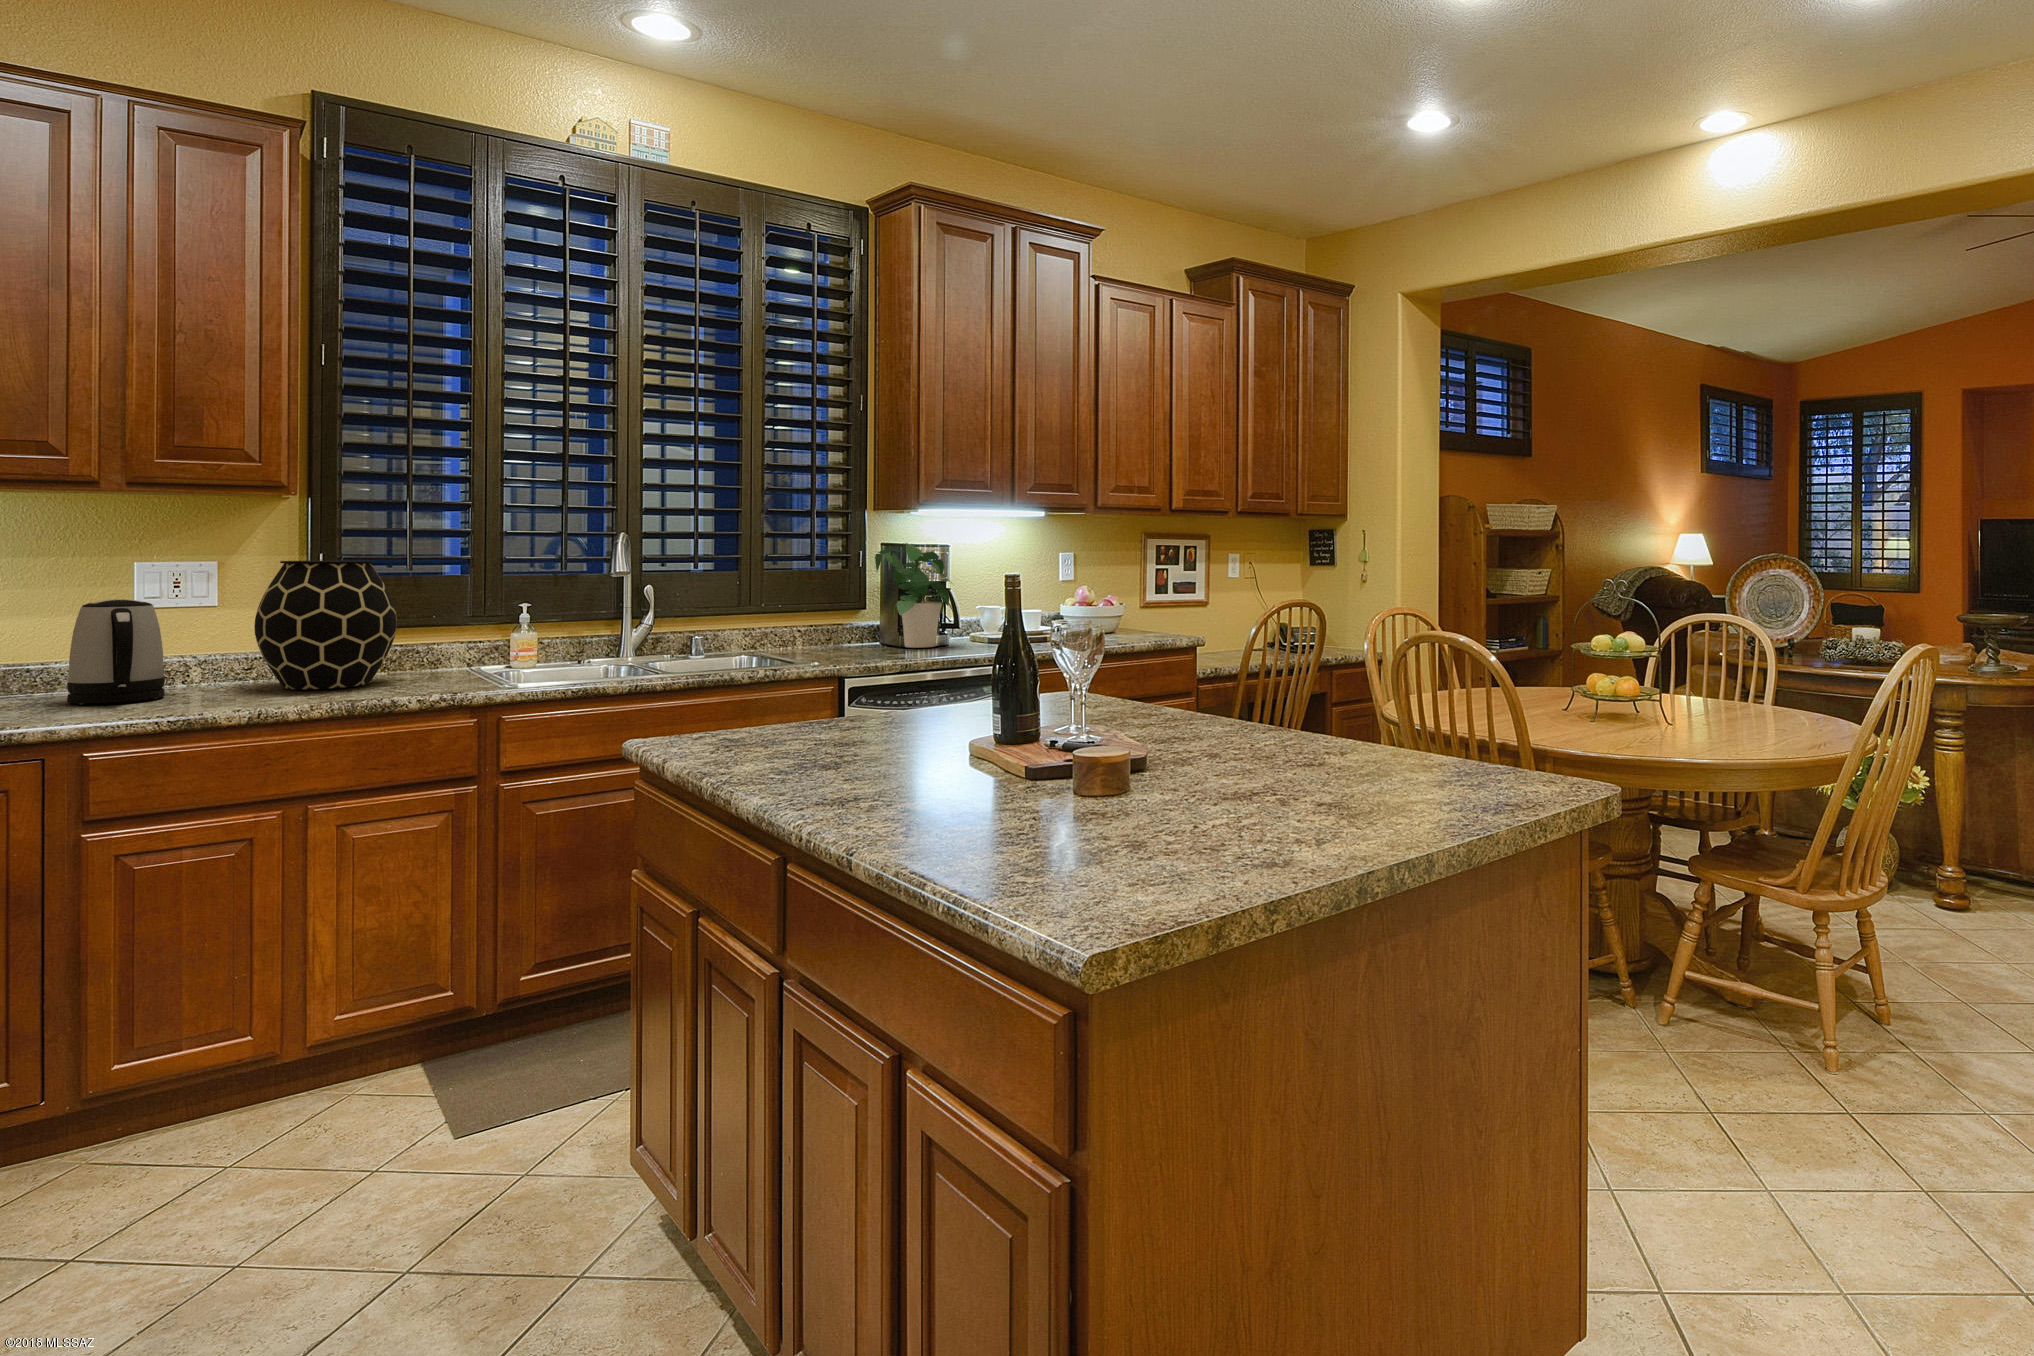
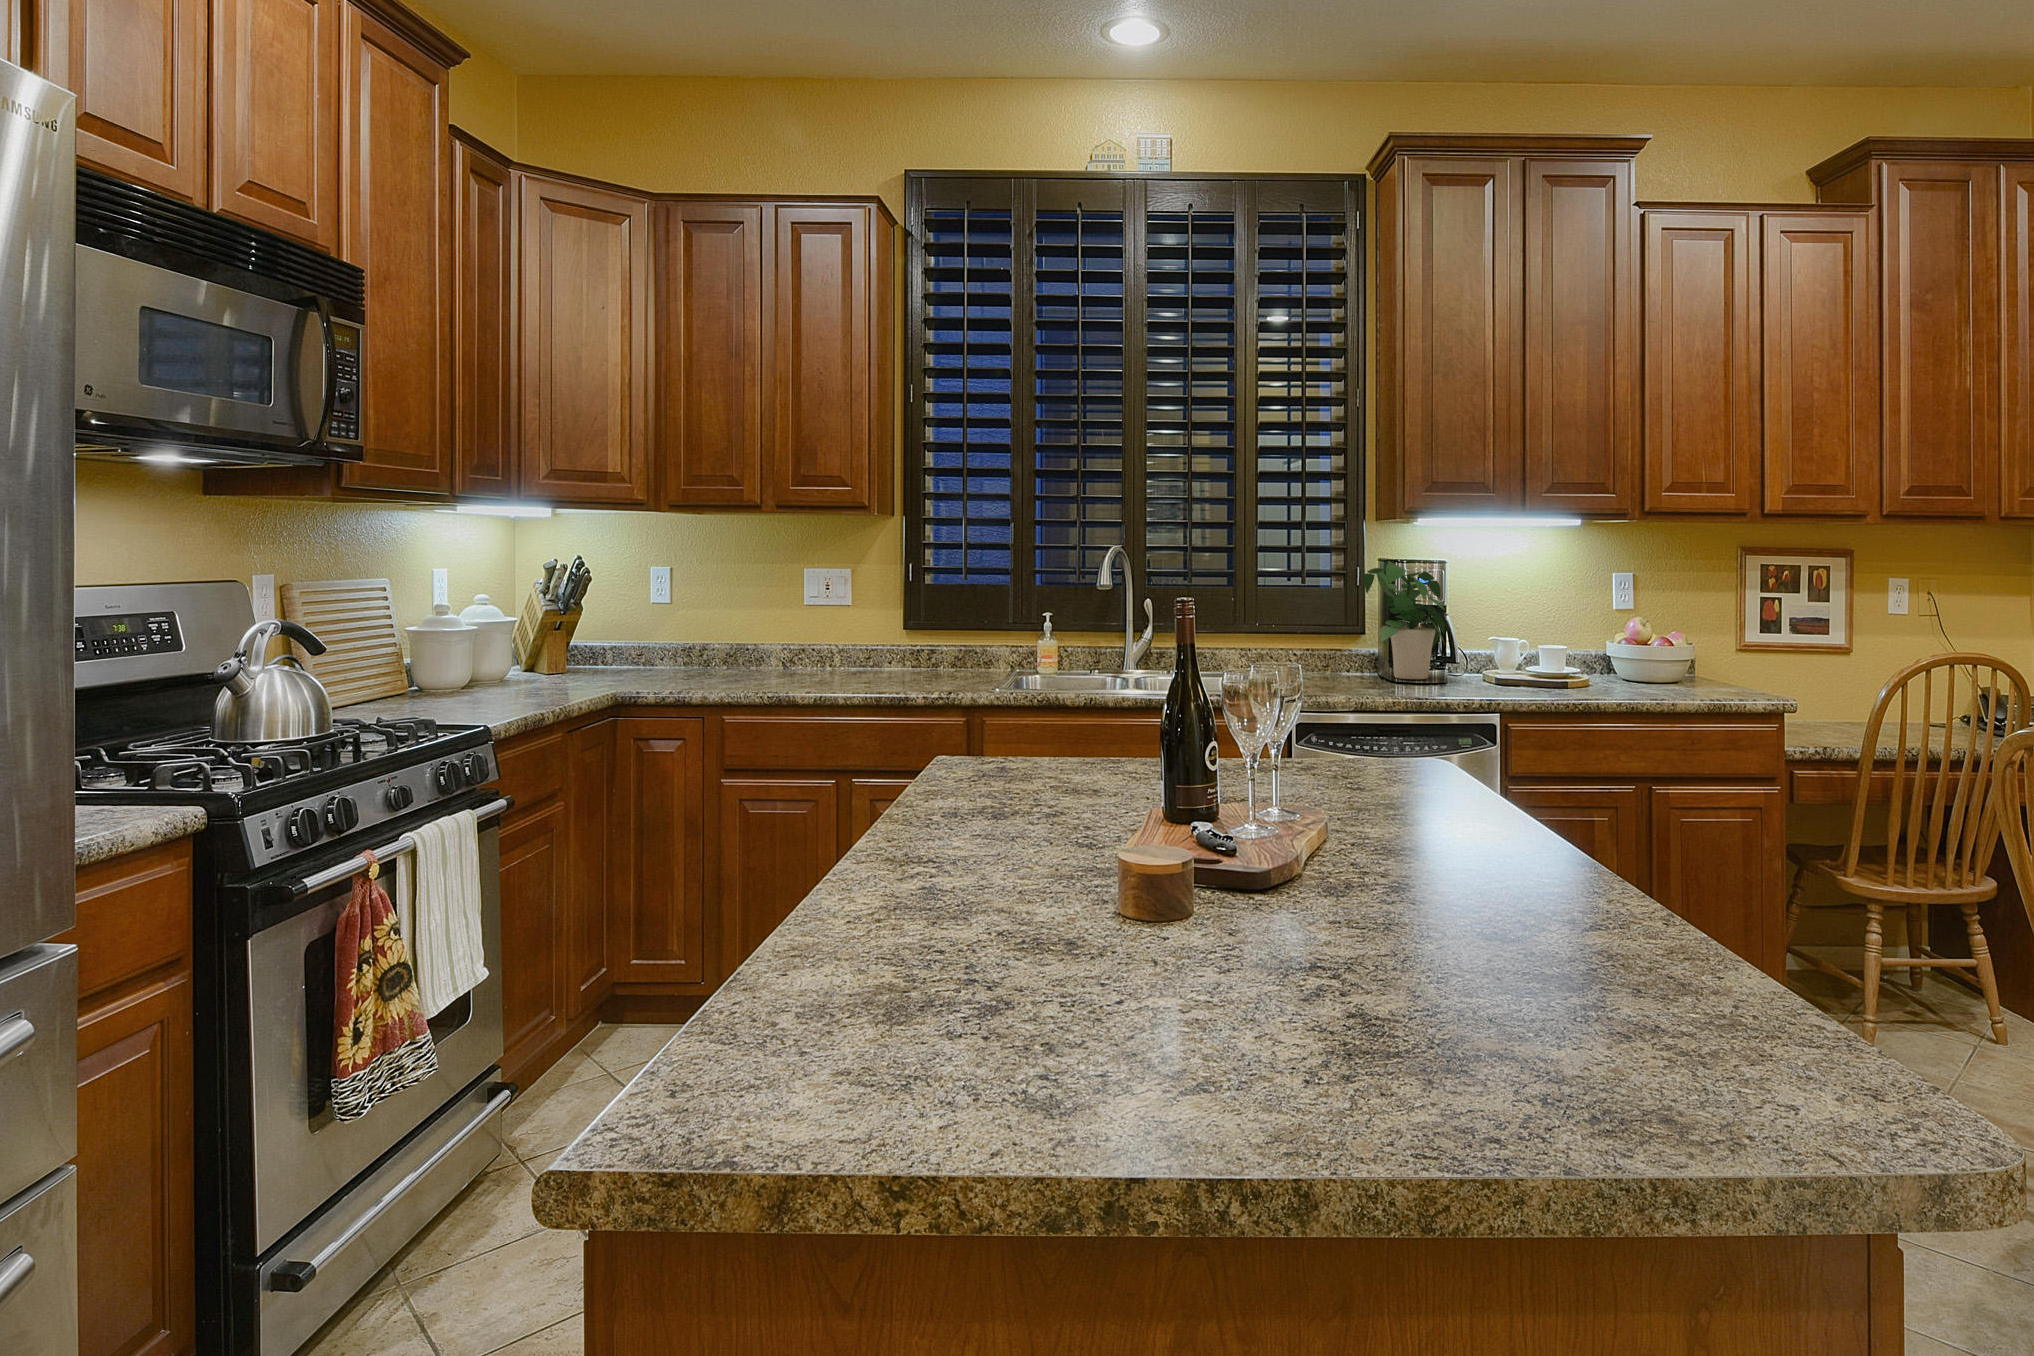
vase: present [254,560,397,690] -> none [849,574,941,679]
kettle: present [67,599,165,704] -> none [745,601,799,678]

